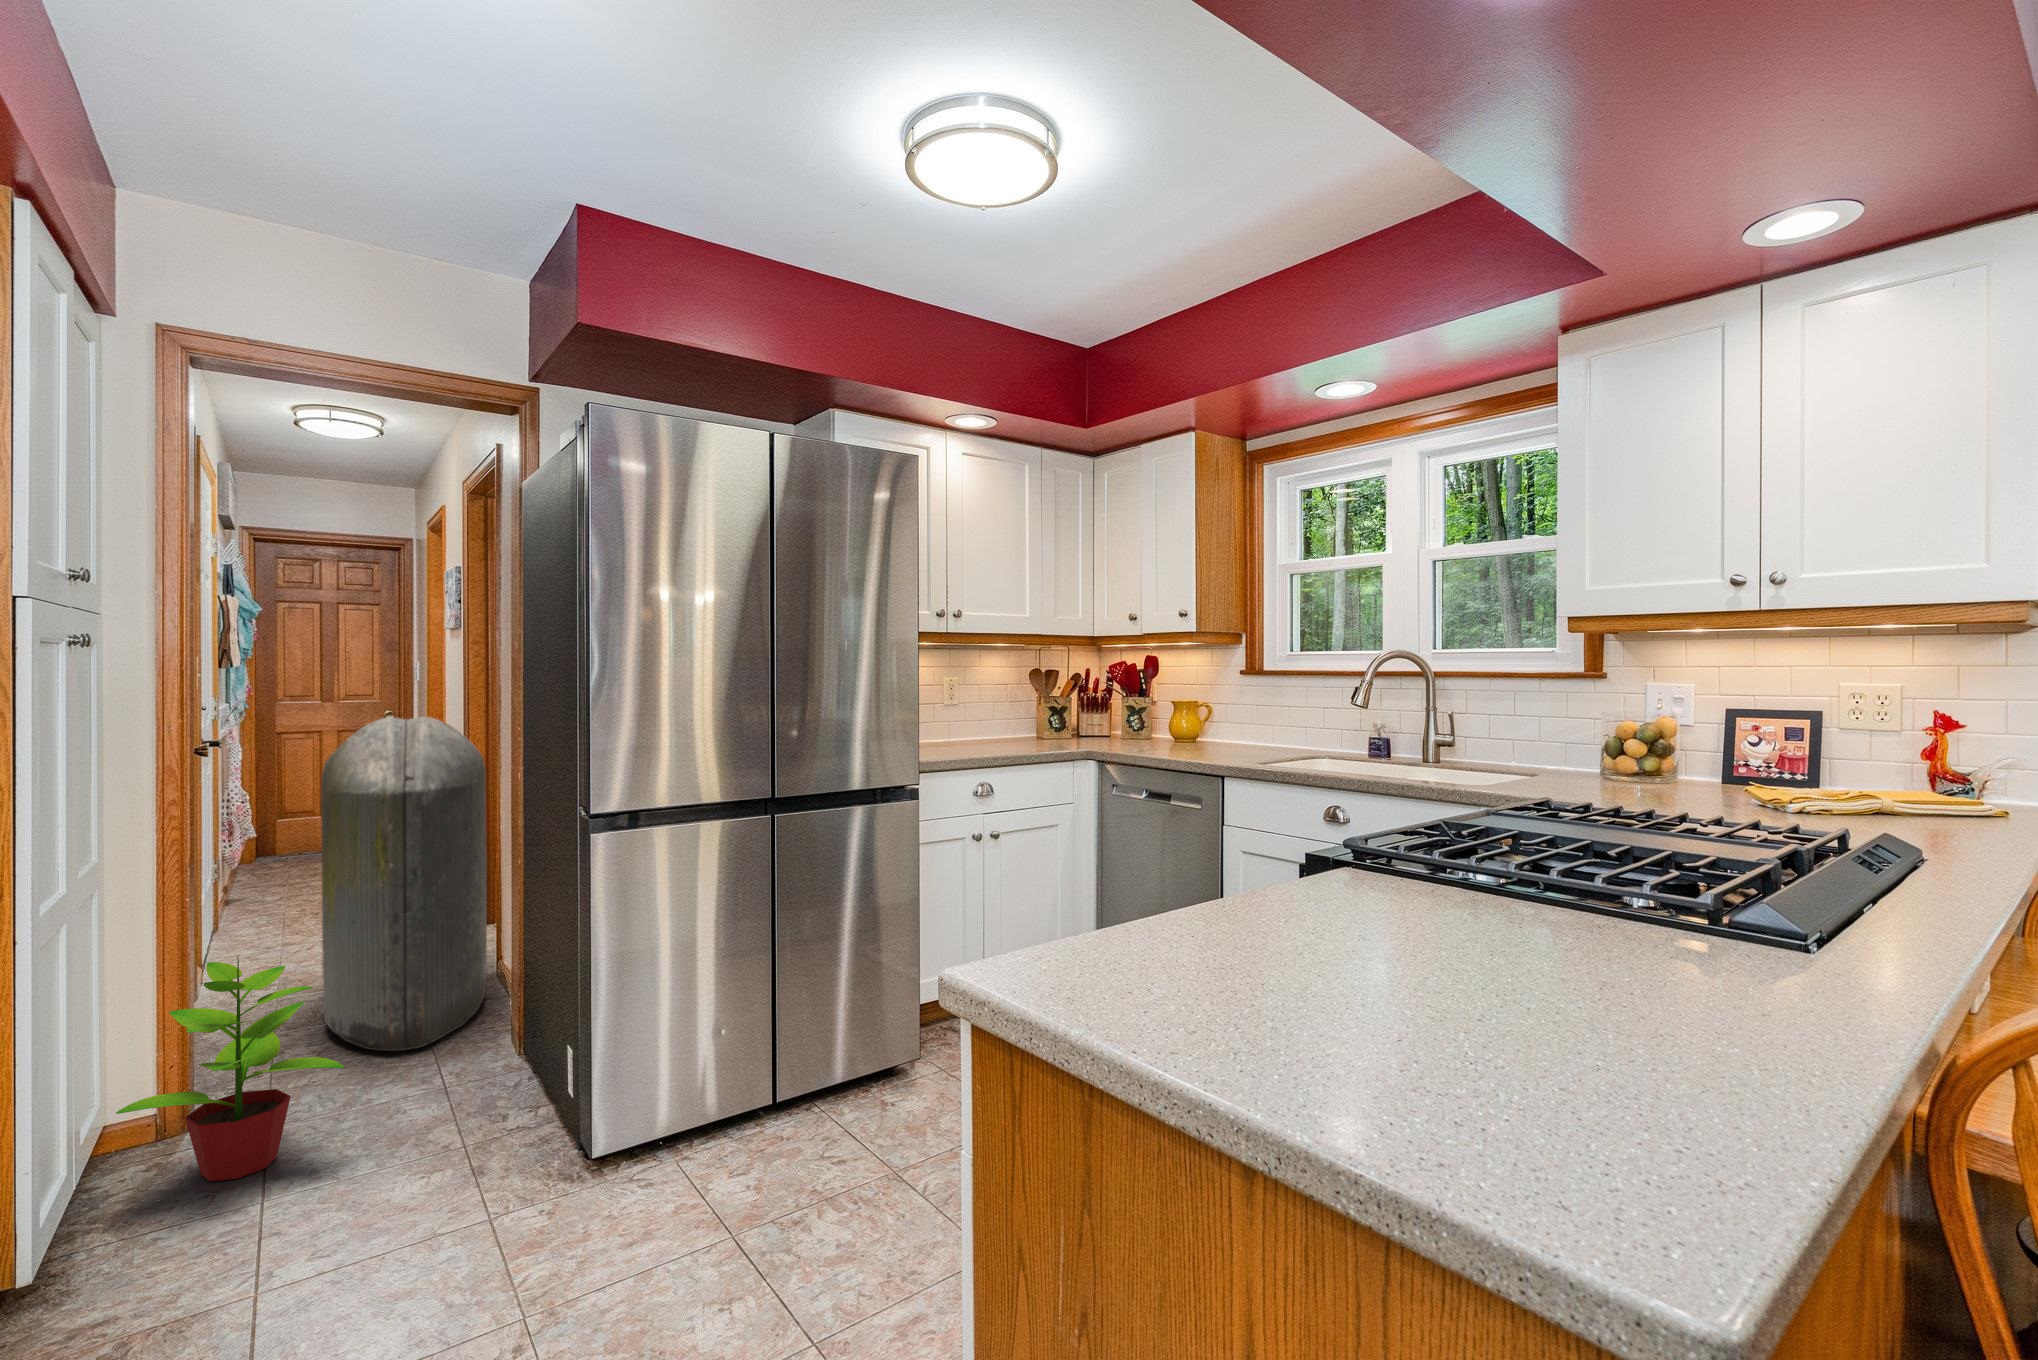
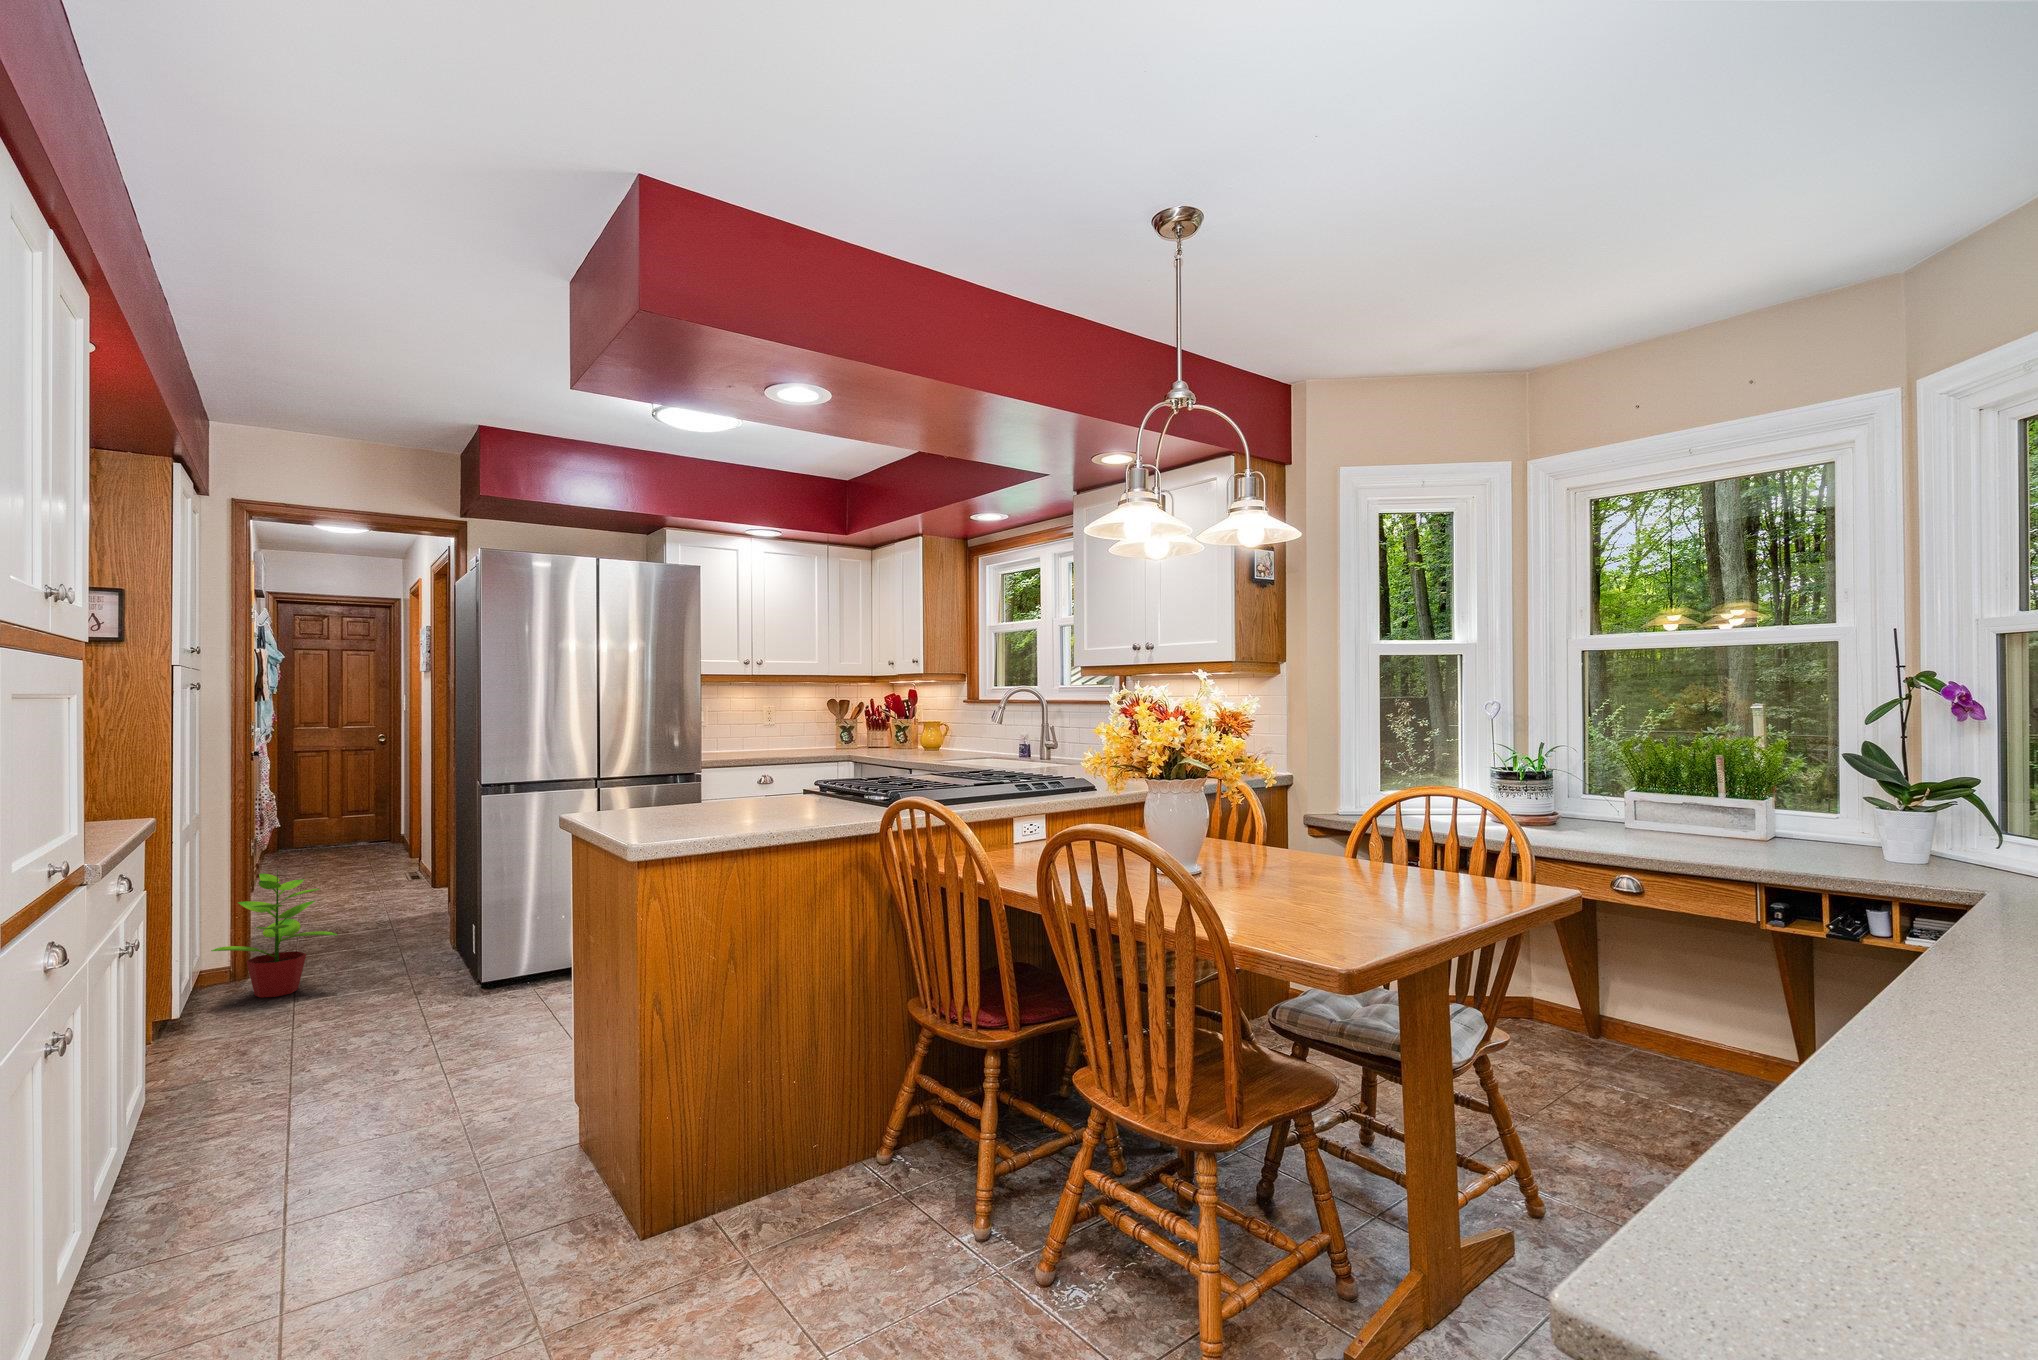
trash can: present [321,717,487,1051] -> none [327,733,436,949]

